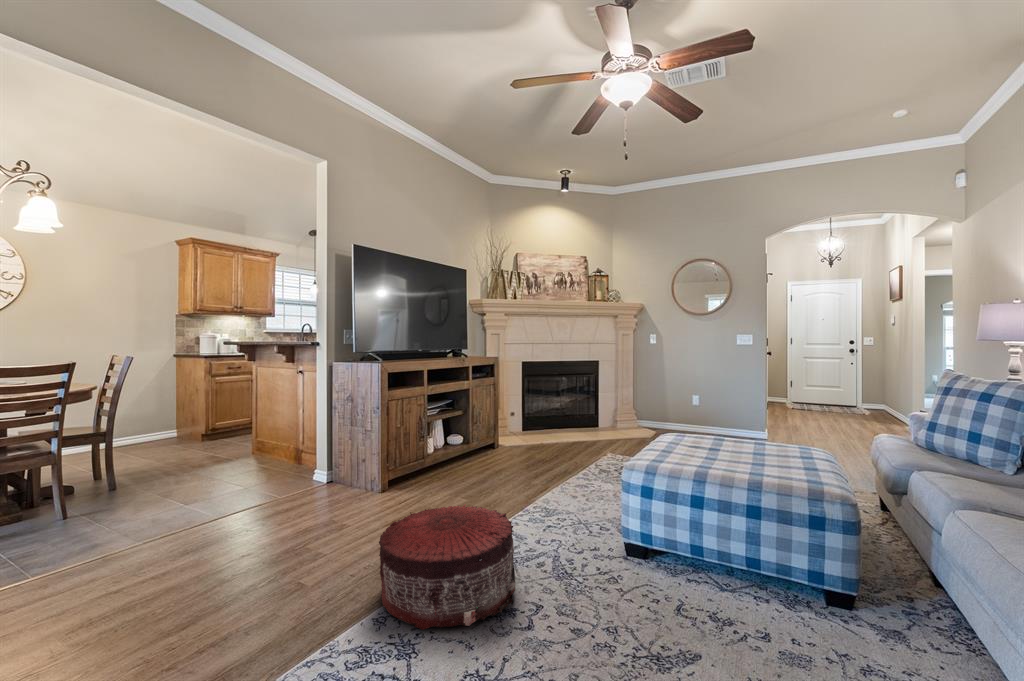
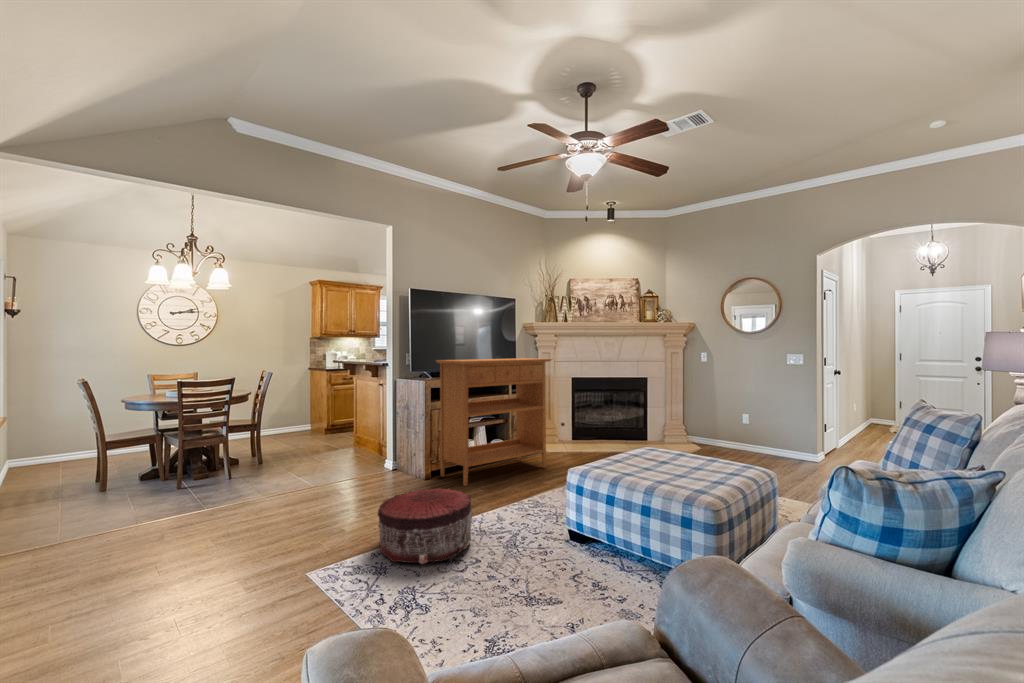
console table: none [392,337,526,496] -> present [436,358,552,486]

